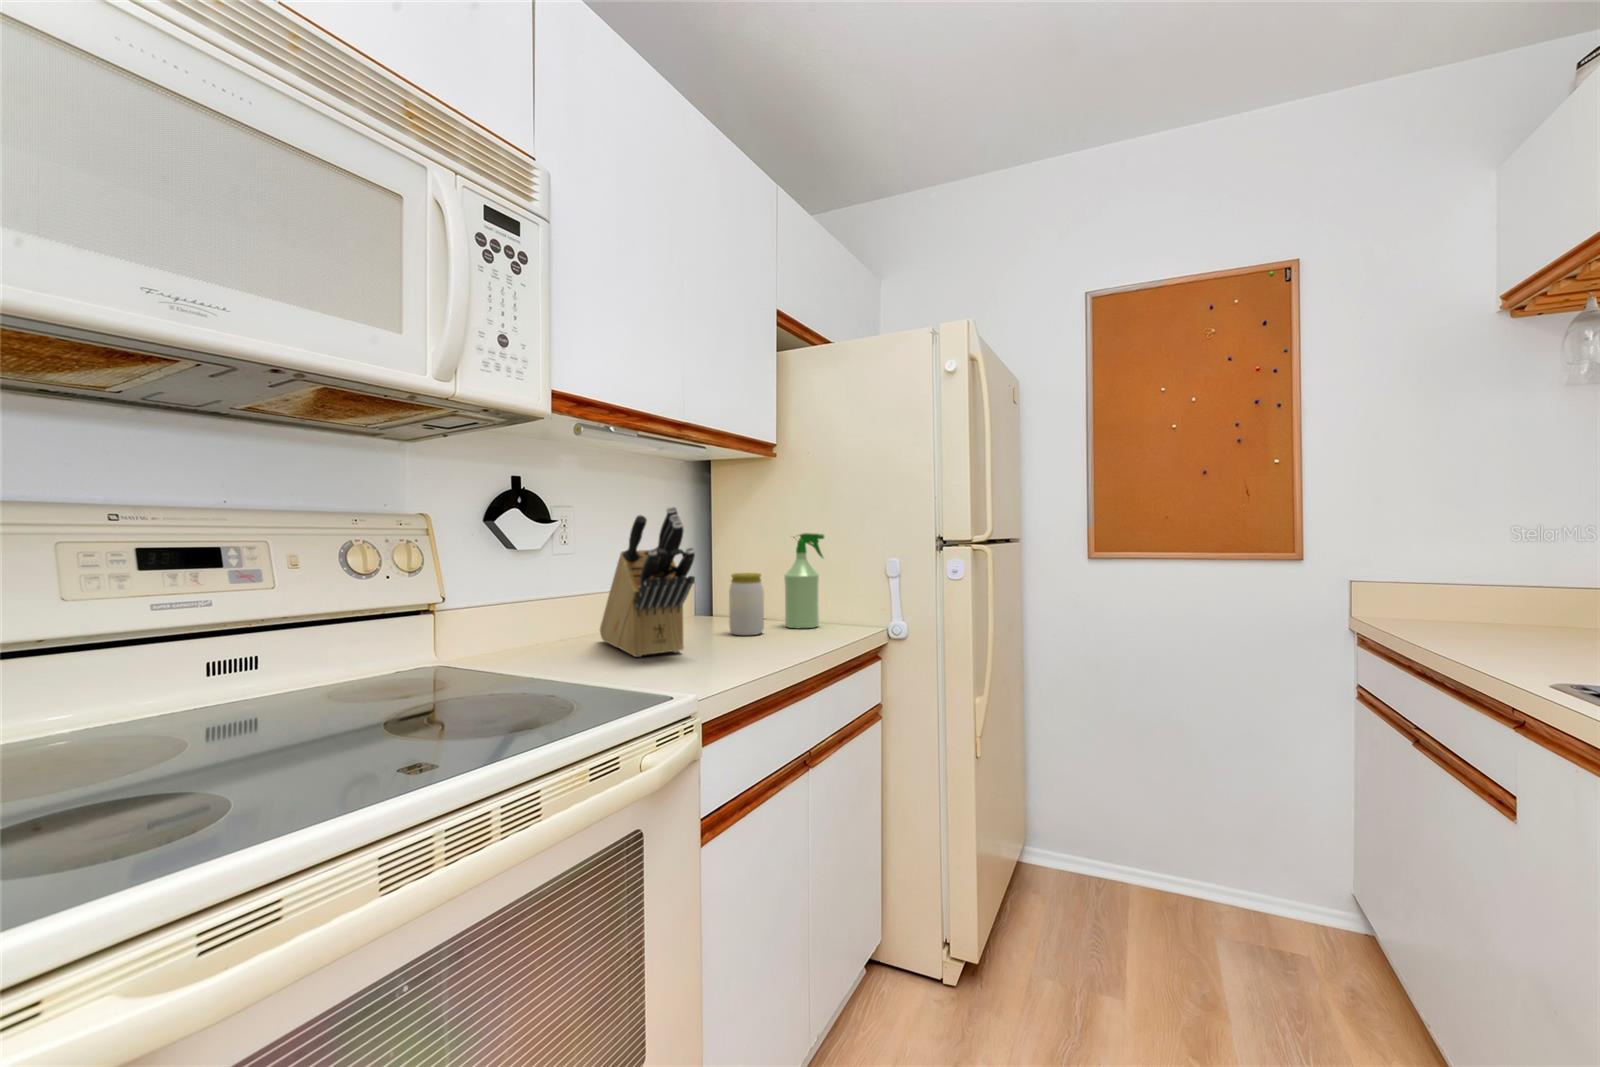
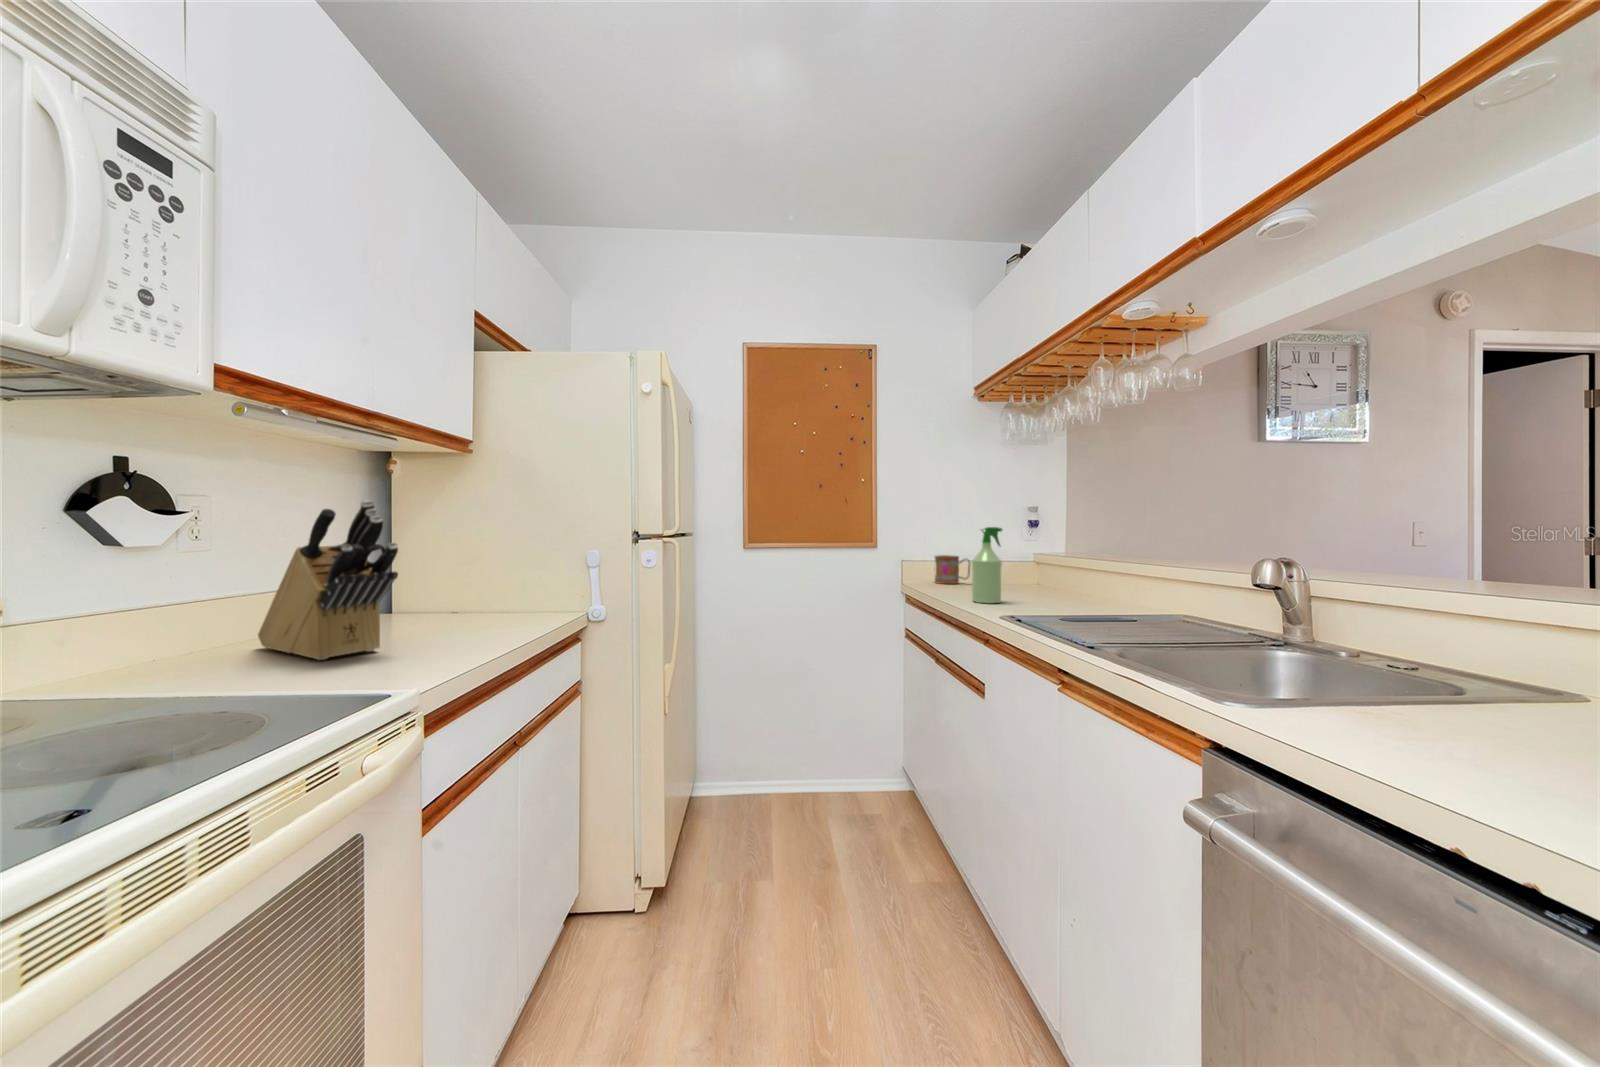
spray bottle: present [784,533,824,628] -> present [972,527,1003,603]
mug: none [1417,572,1495,619] -> present [934,555,970,584]
jar: present [729,573,764,635] -> none [426,567,465,629]

